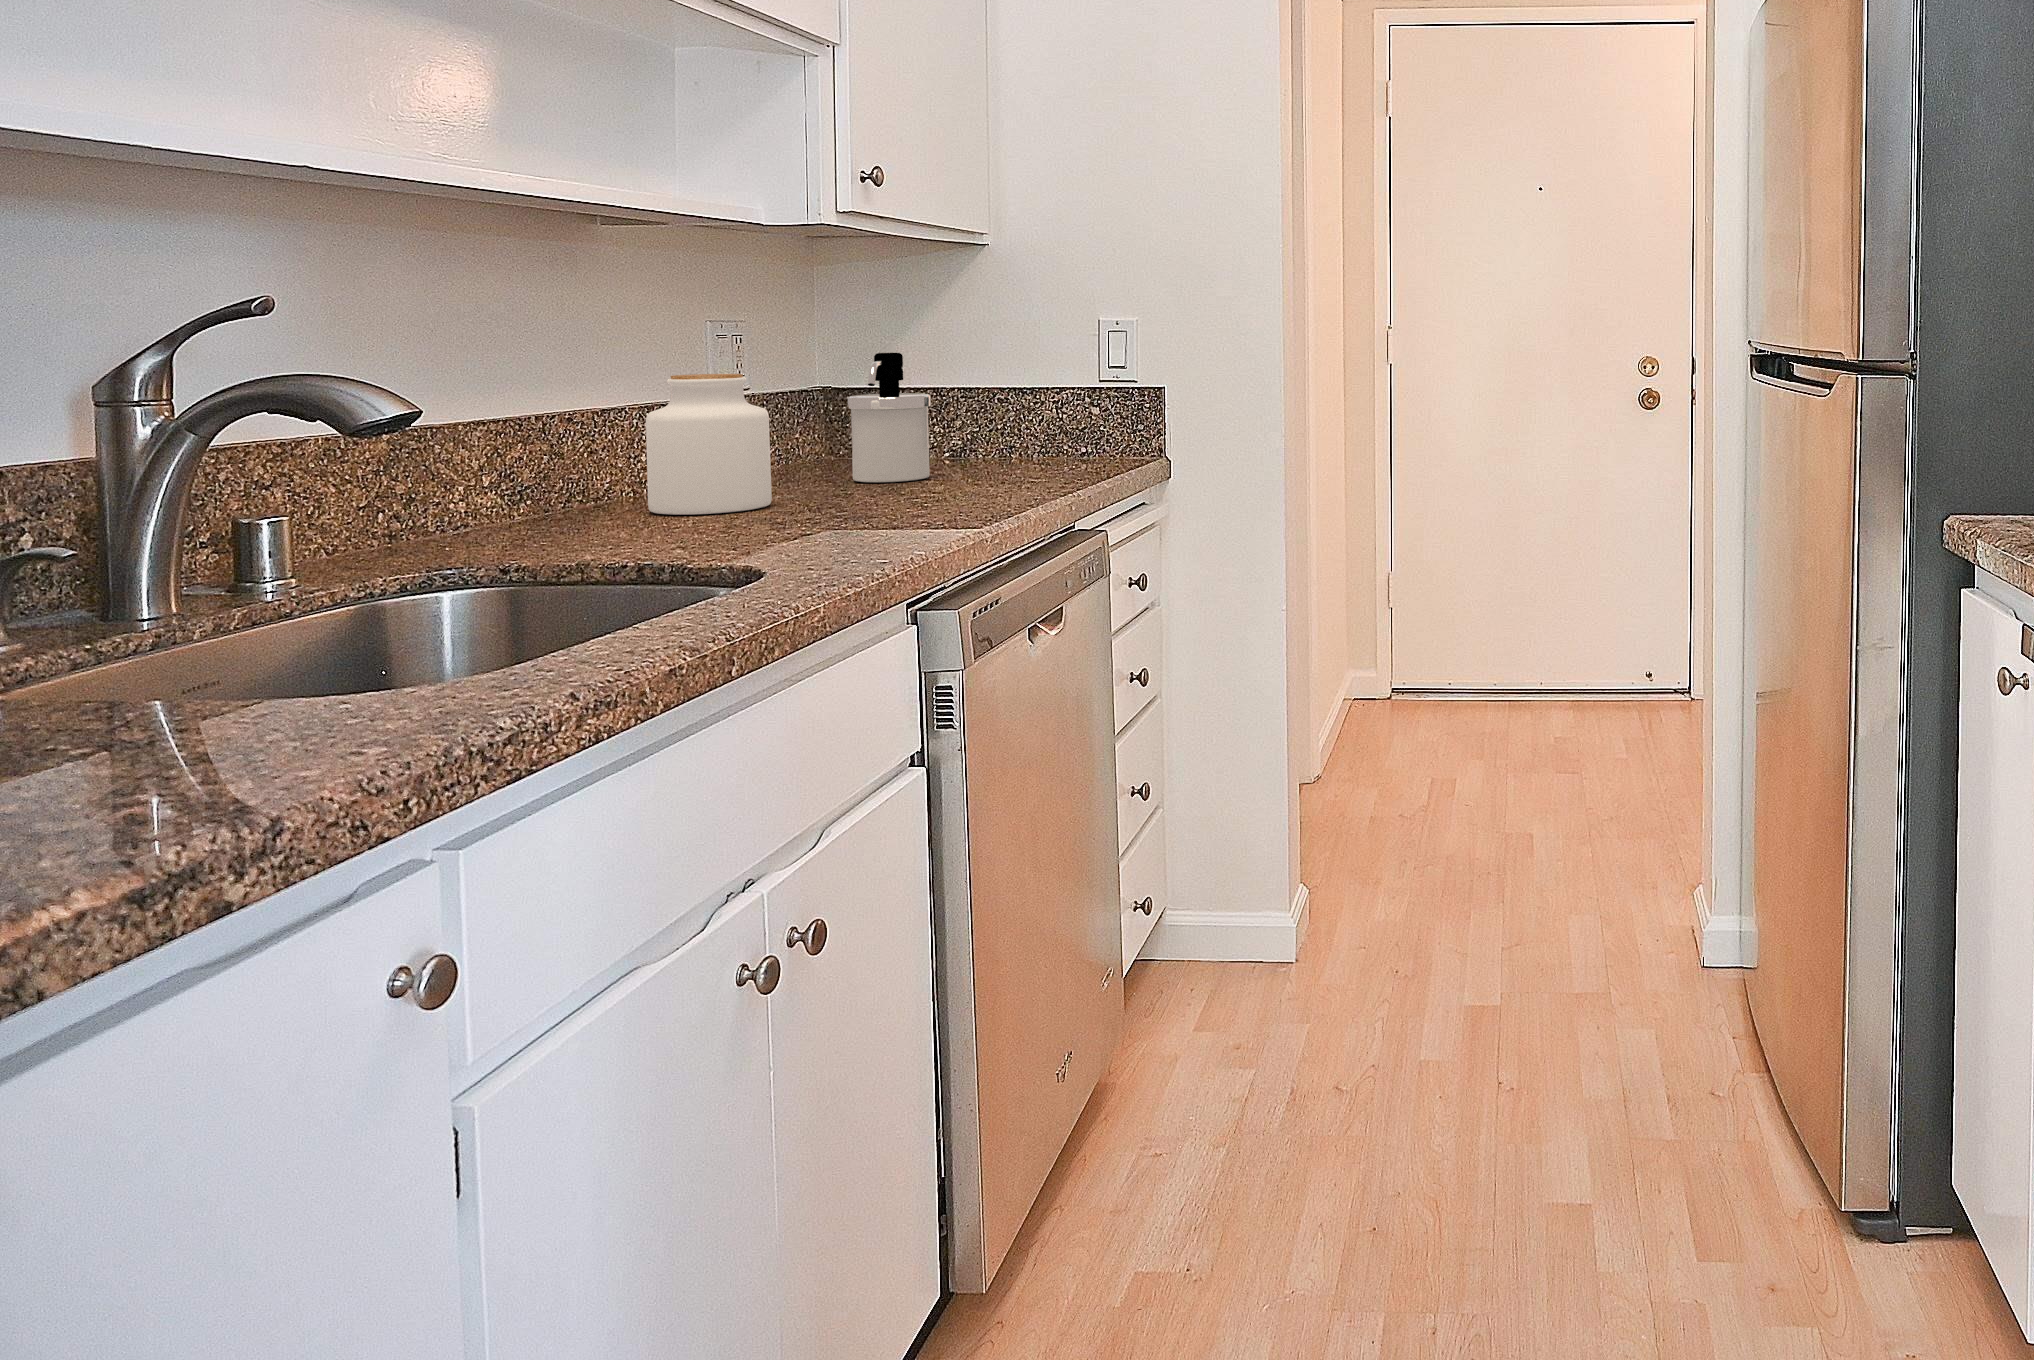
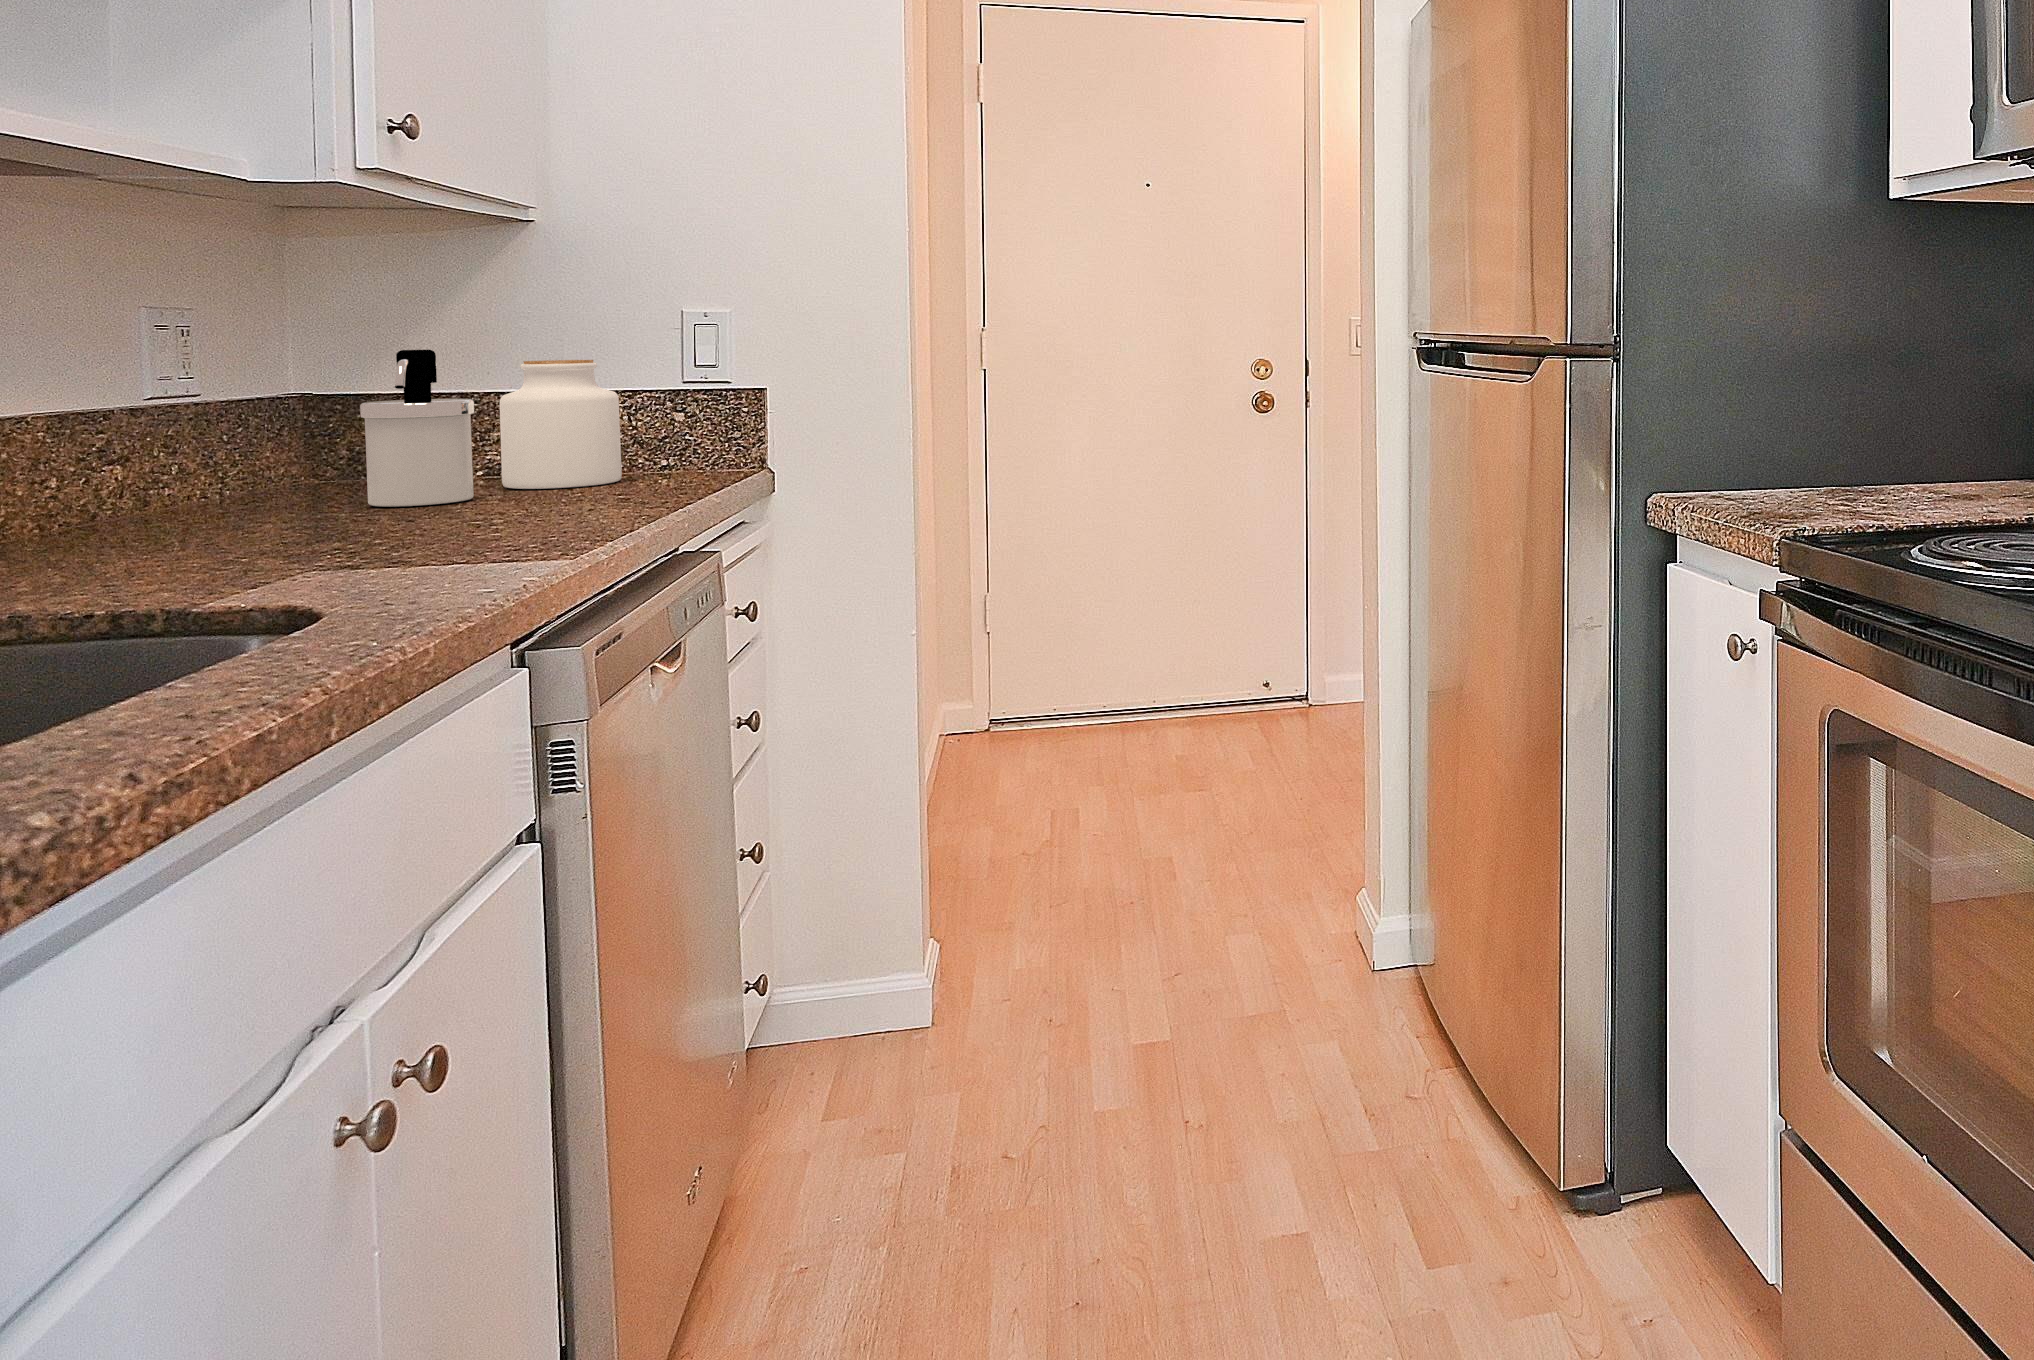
jar: present [646,374,772,515] -> present [500,360,622,489]

